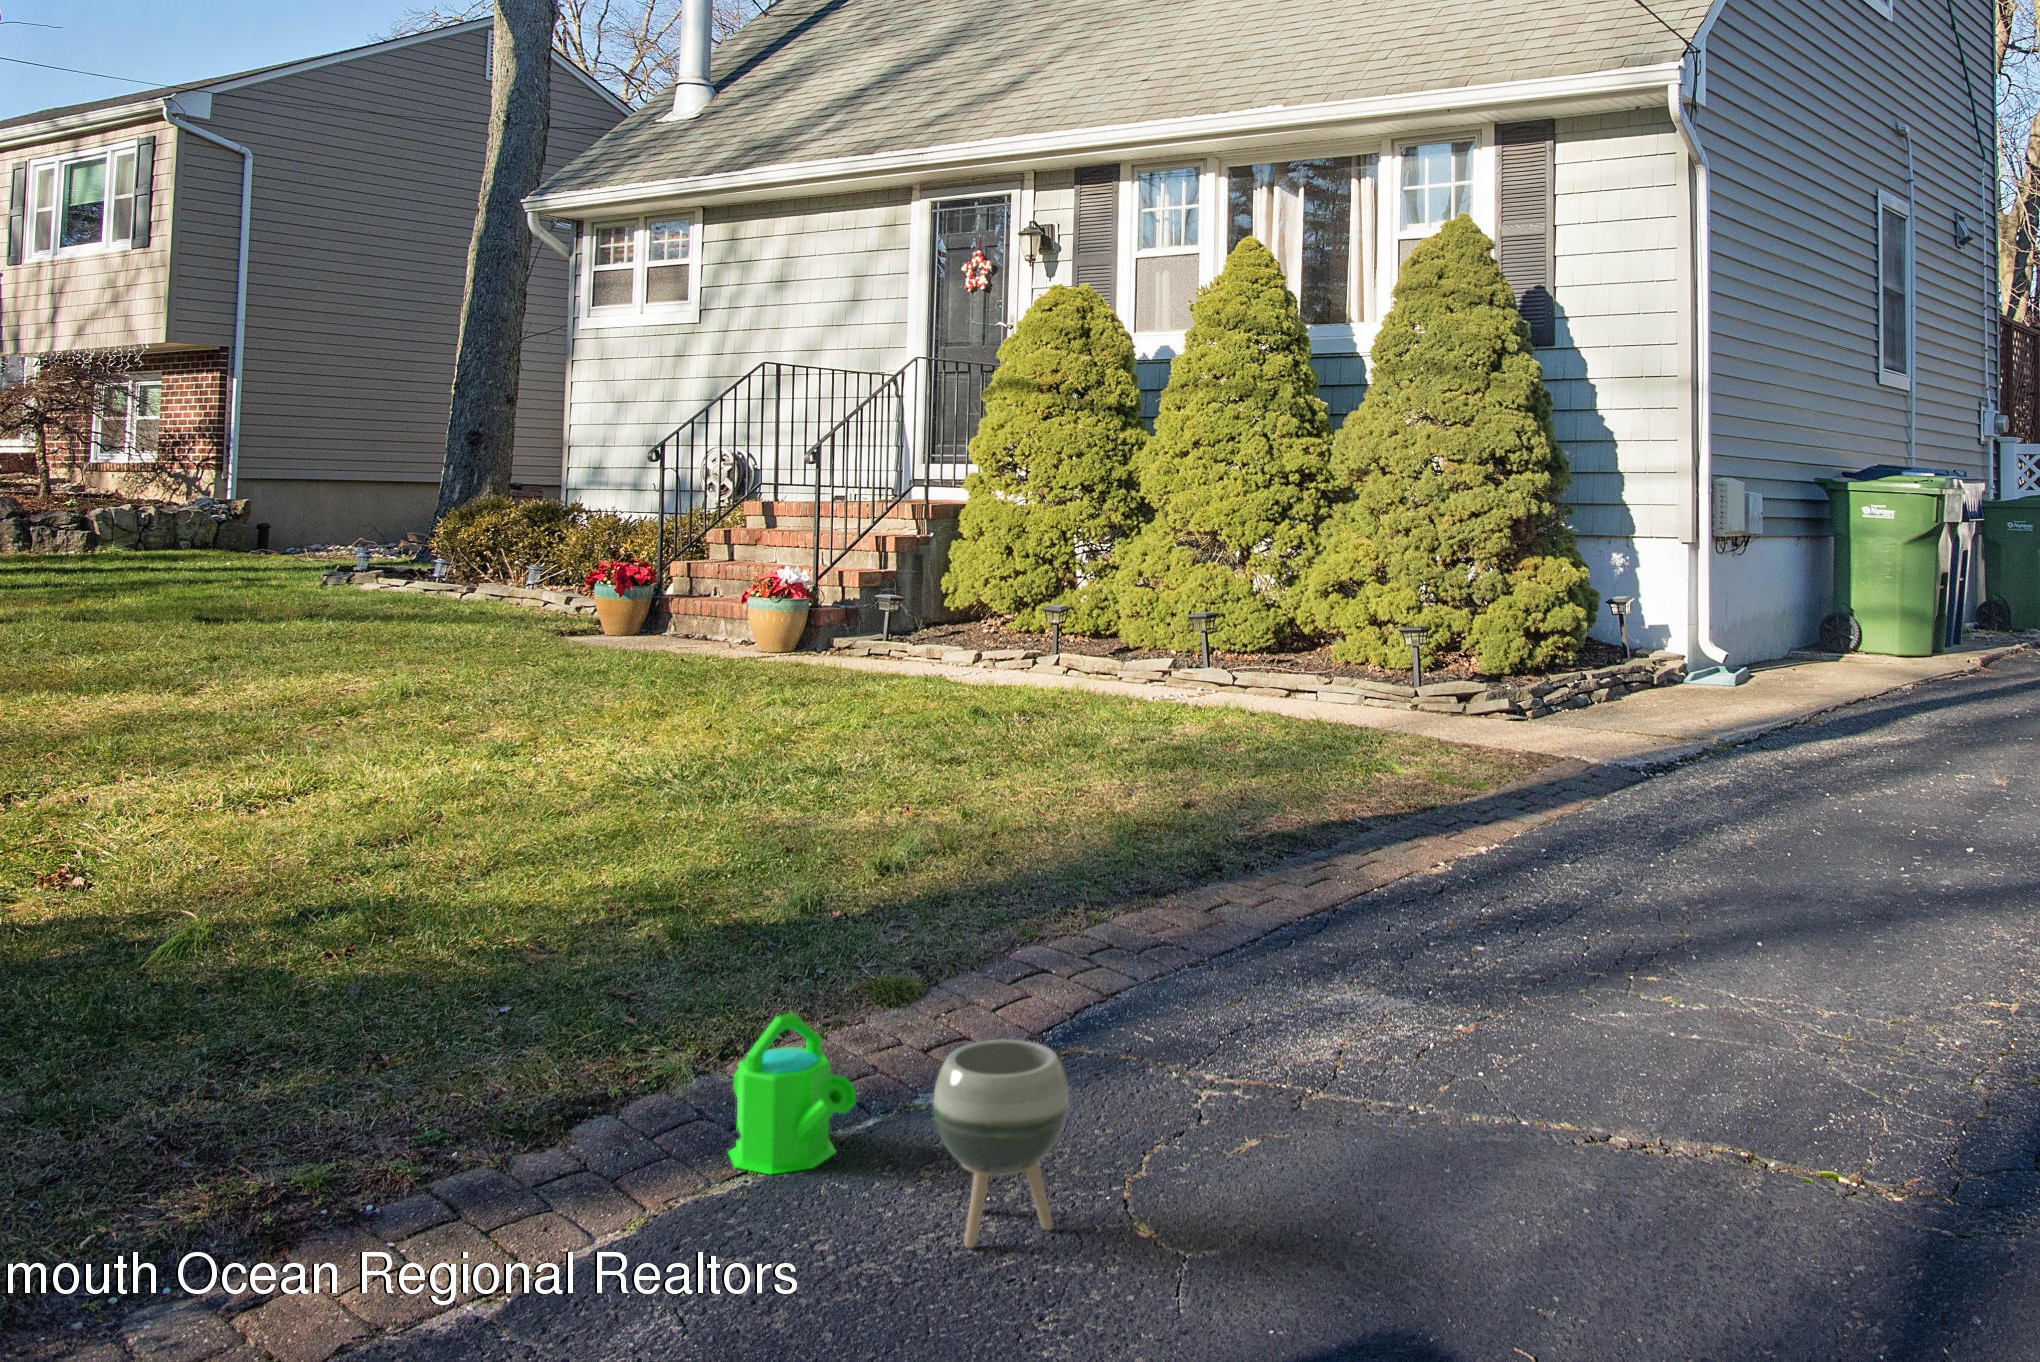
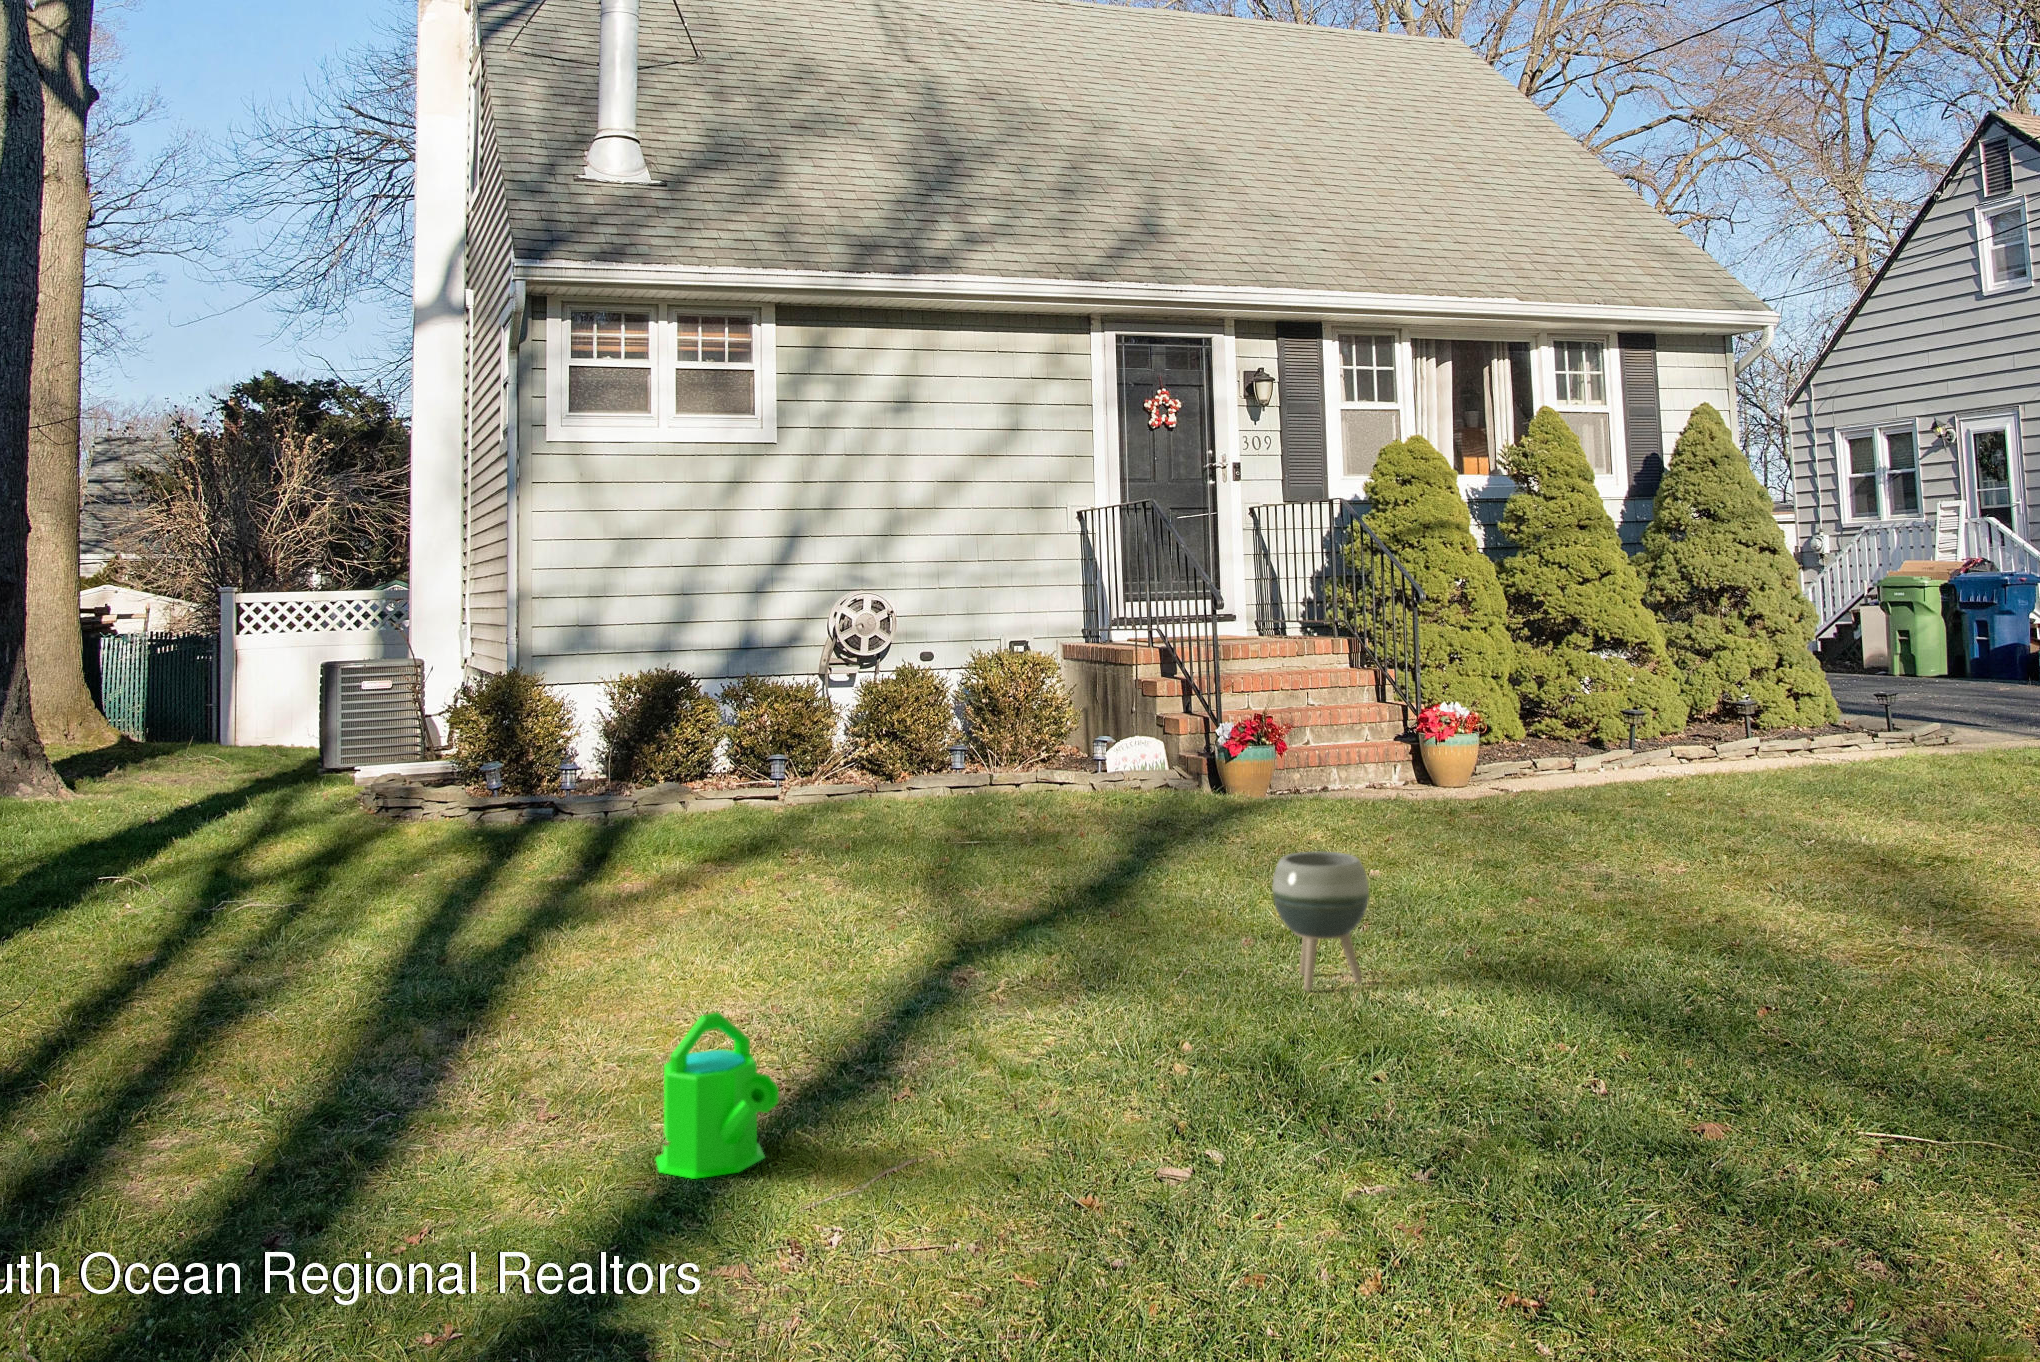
planter: present [933,1039,1068,1248] -> present [1272,852,1369,991]

